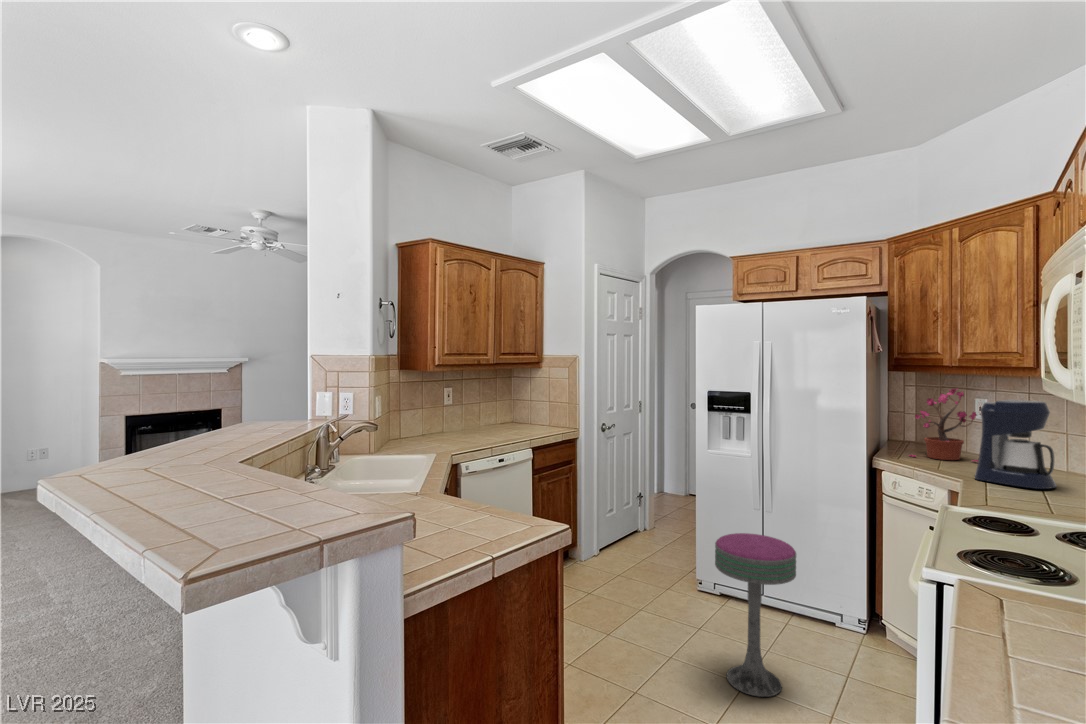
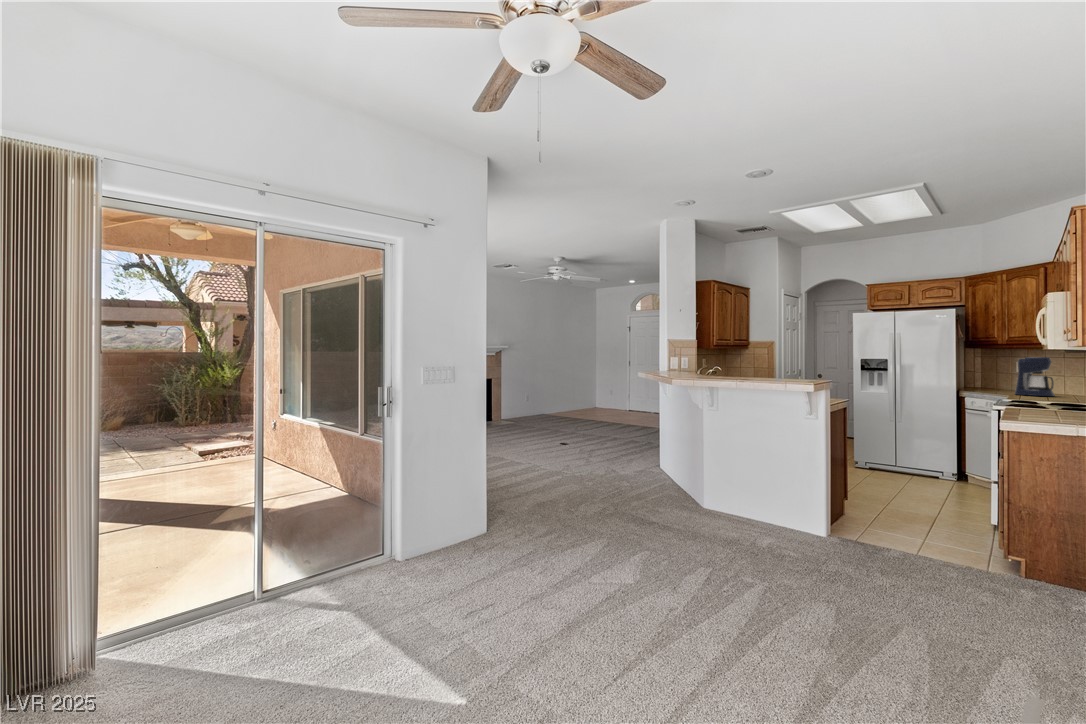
potted plant: present [909,389,978,462] -> none [979,355,1017,391]
bar stool: present [715,533,796,697] -> none [884,422,927,491]

